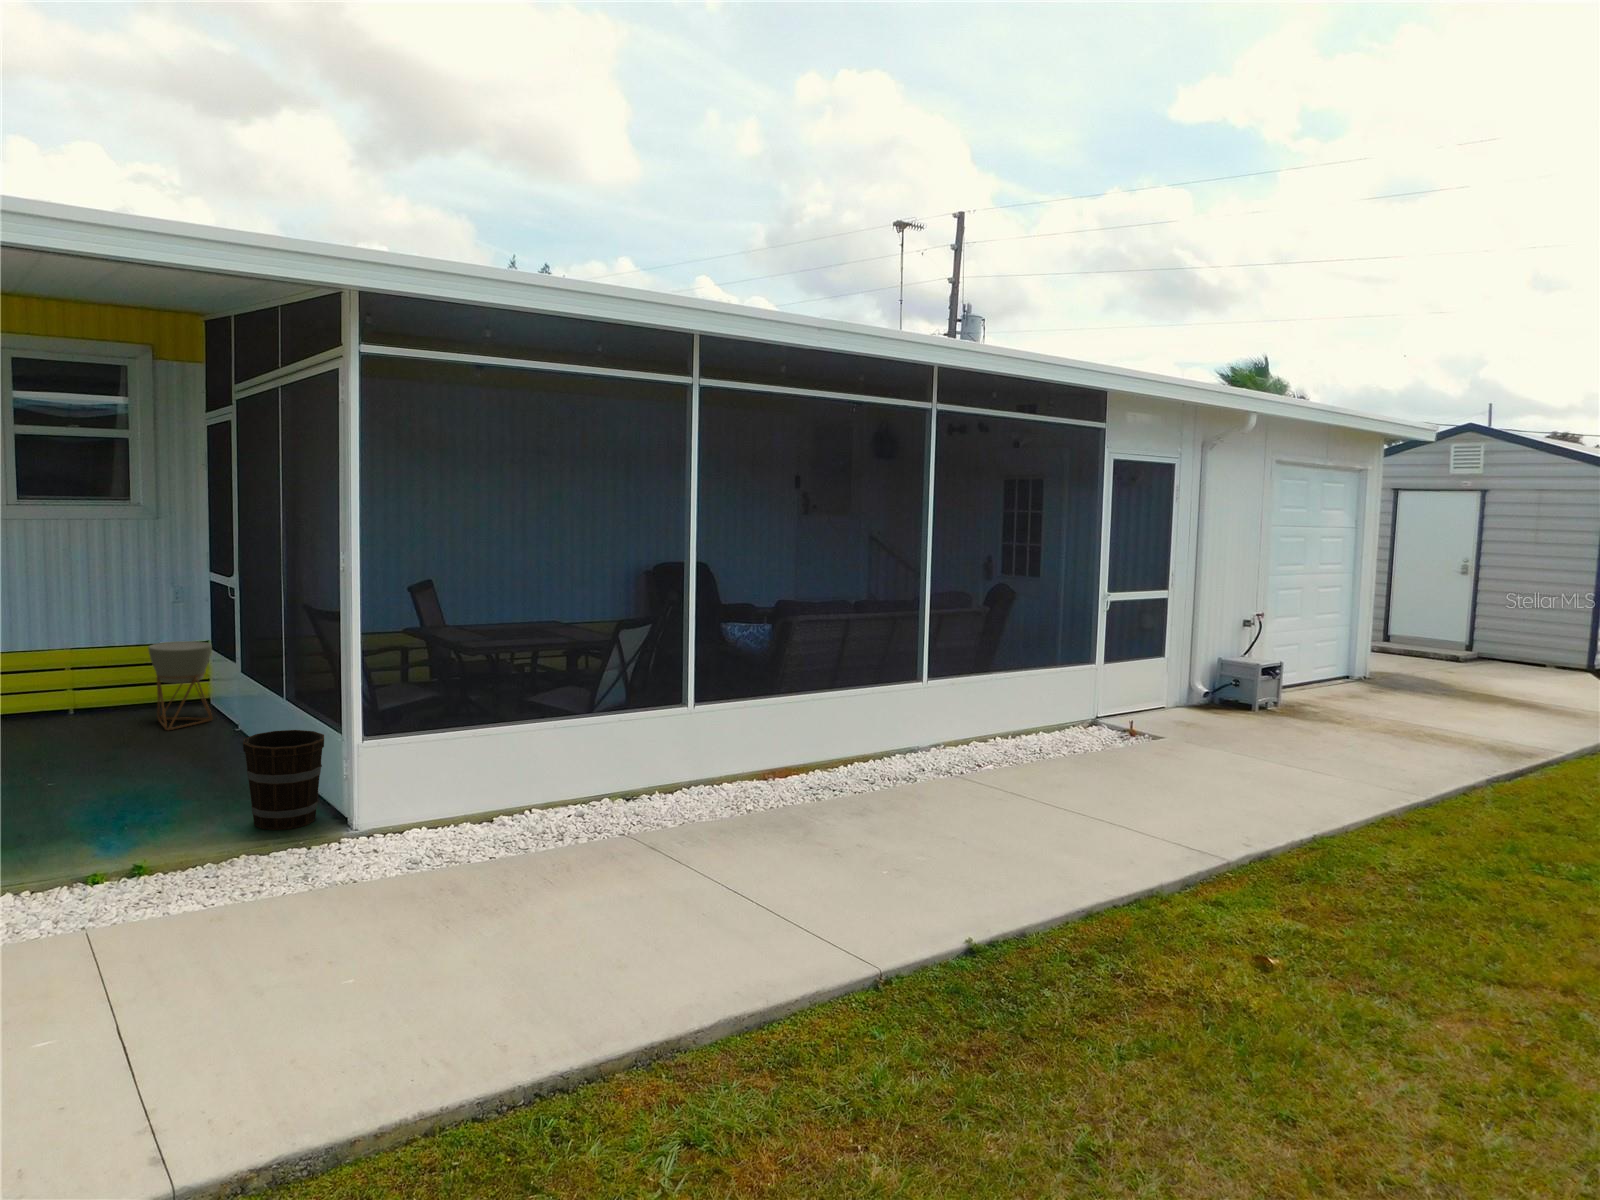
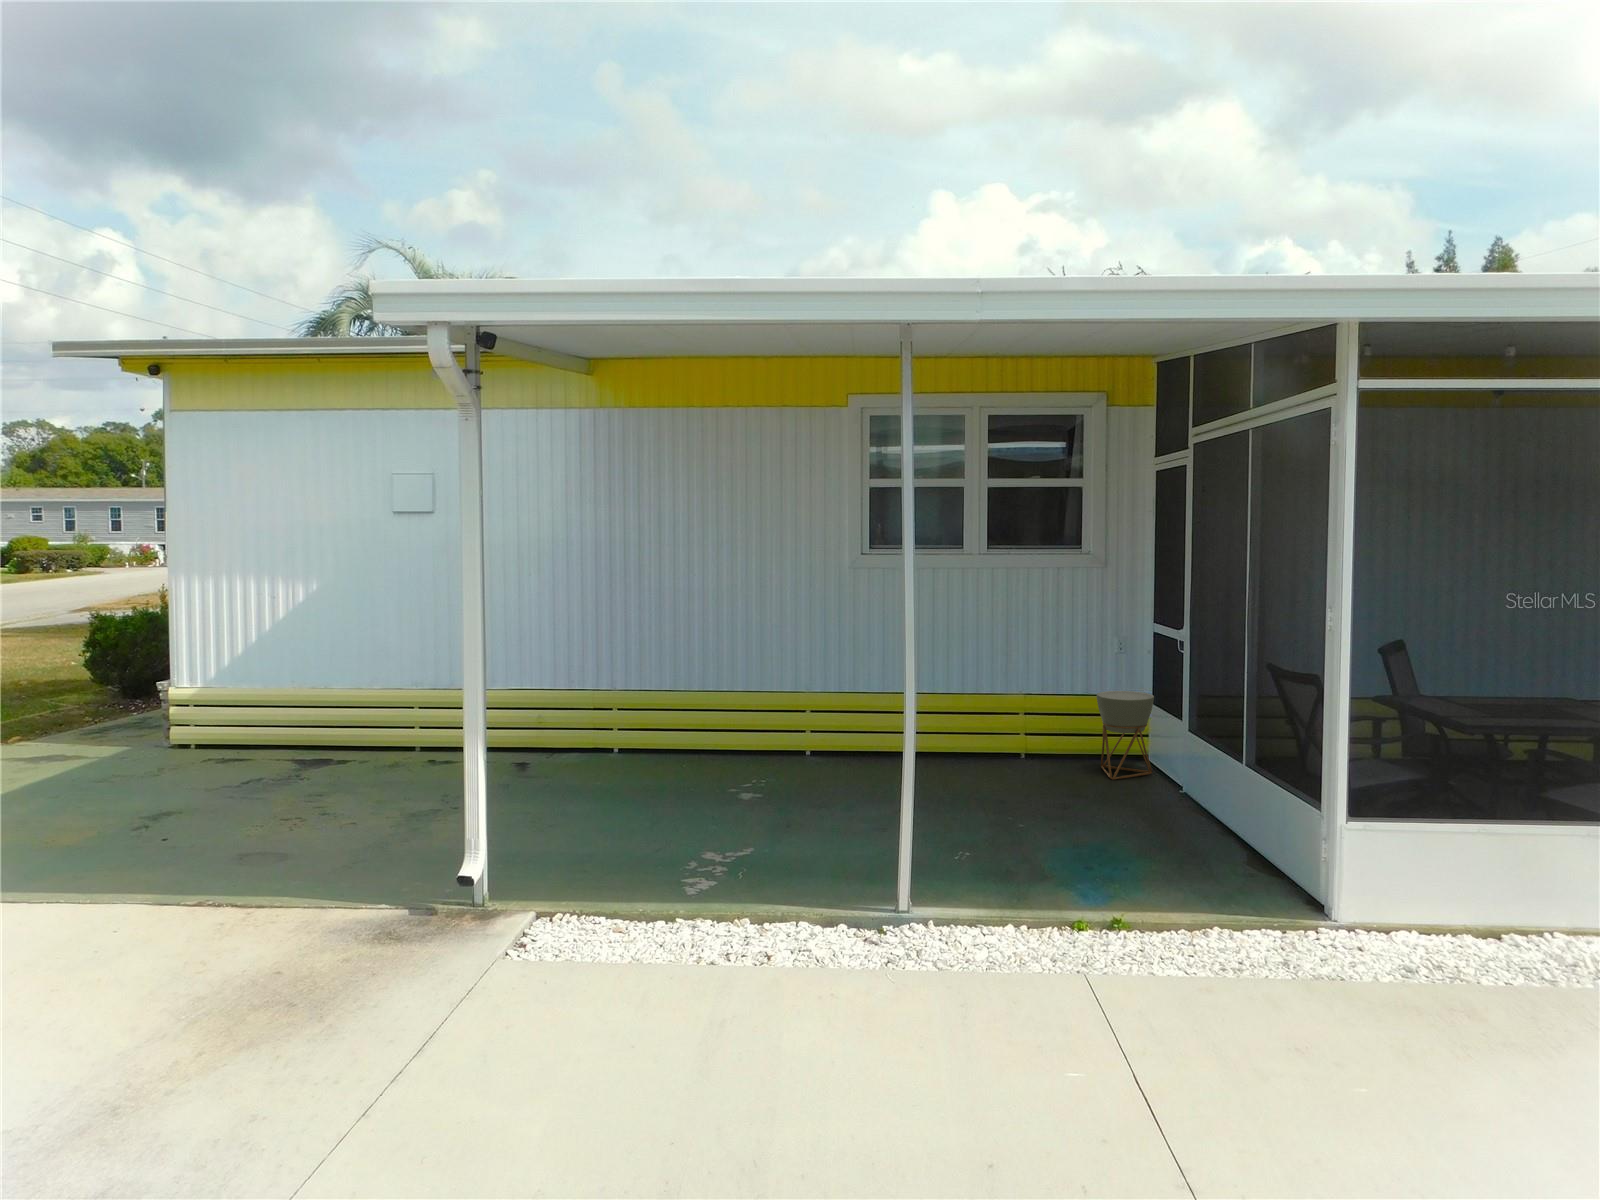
bucket: present [243,730,324,830] -> none [1210,796,1295,906]

